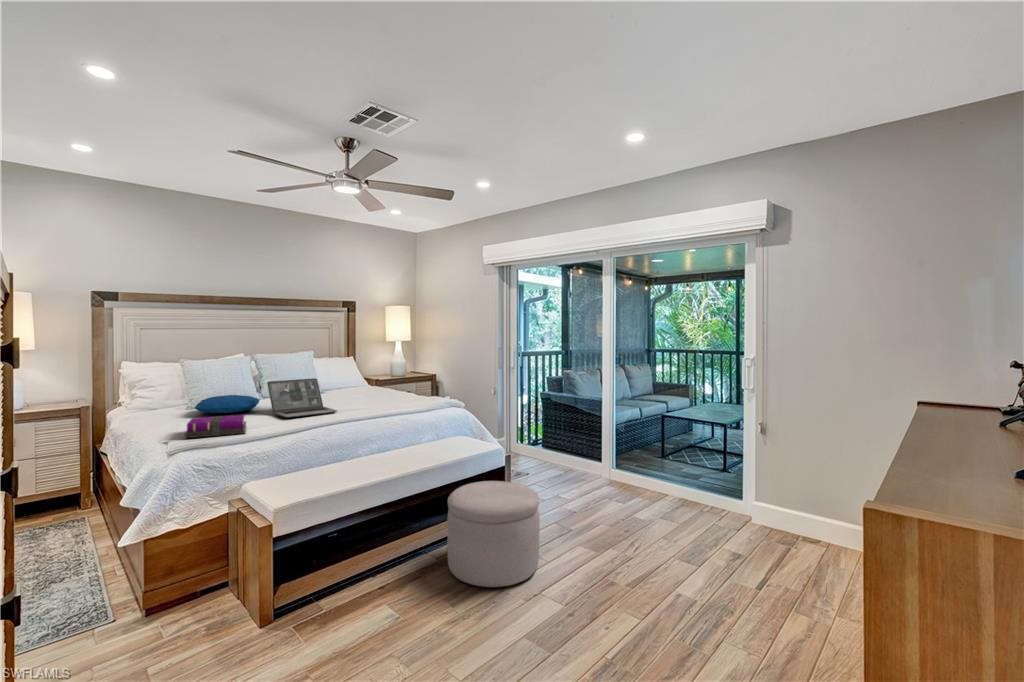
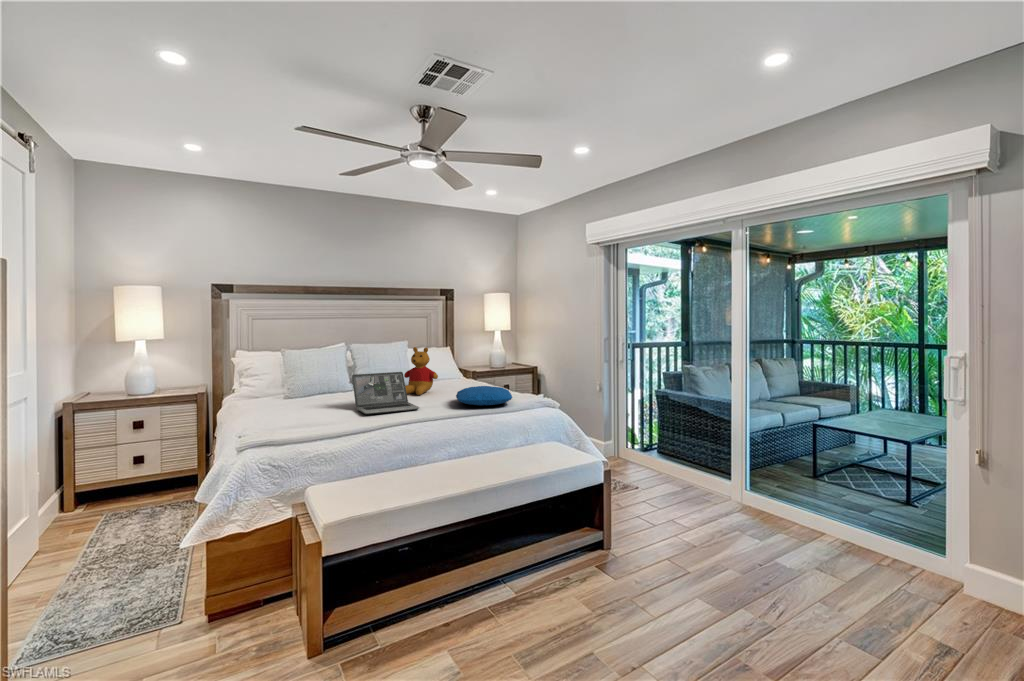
stuffed bear: none [310,356,348,401] -> present [404,347,438,395]
pillow: present [195,395,259,413] -> present [456,386,512,406]
notebook: present [185,415,246,438] -> none [259,410,324,435]
ottoman: present [447,481,540,587] -> none [526,502,640,640]

